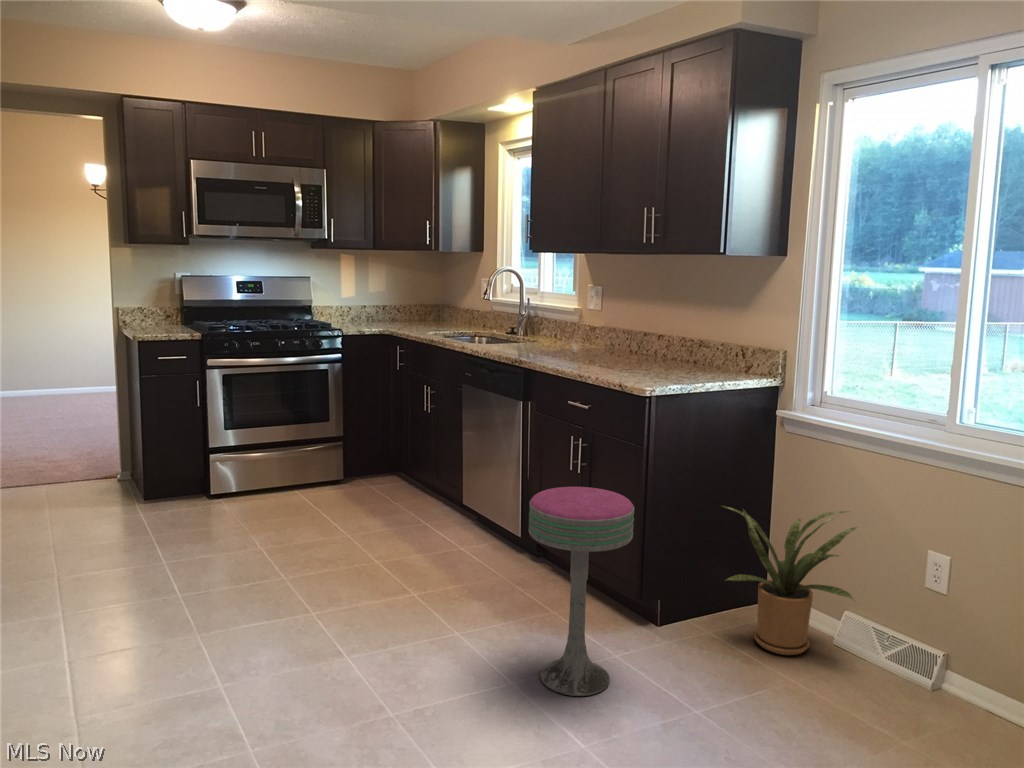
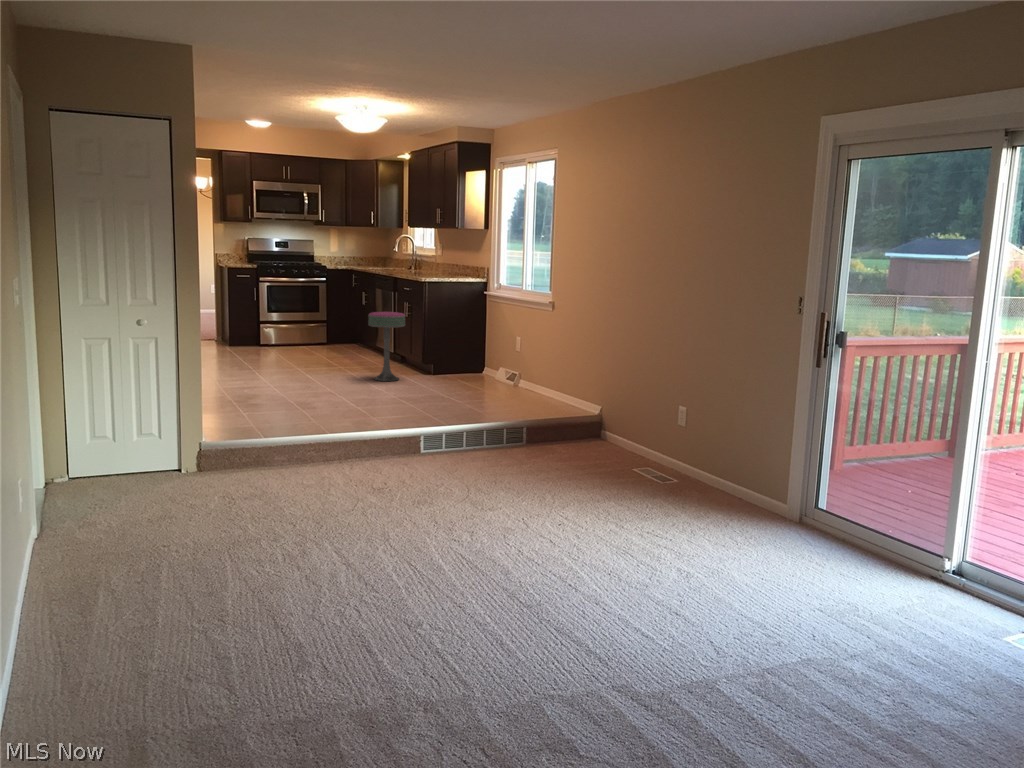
house plant: present [726,507,857,655] -> none [452,324,502,380]

